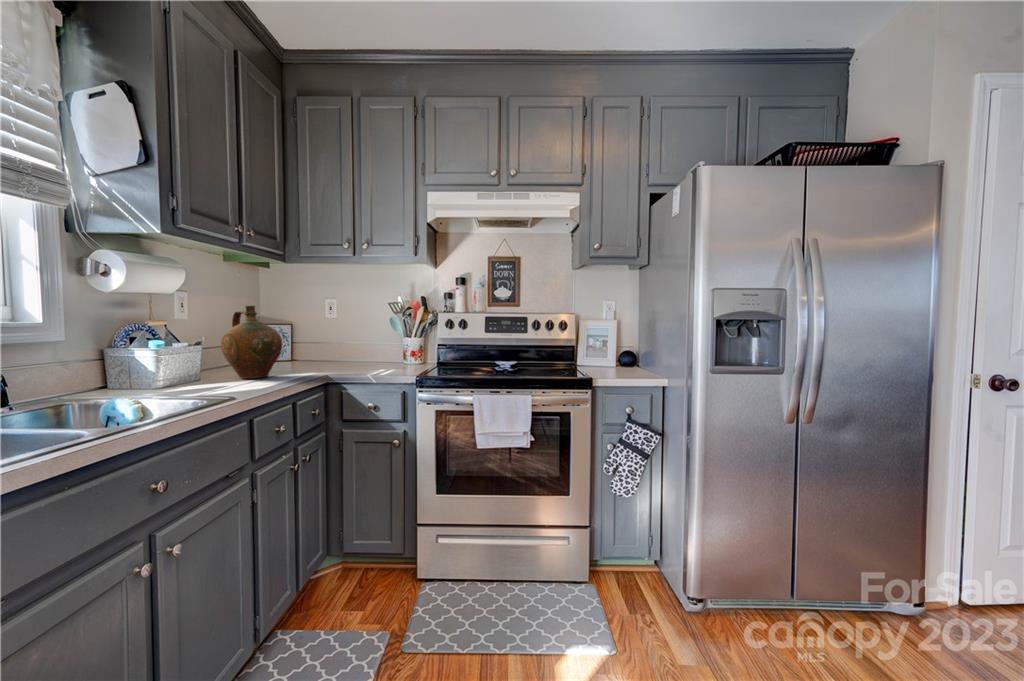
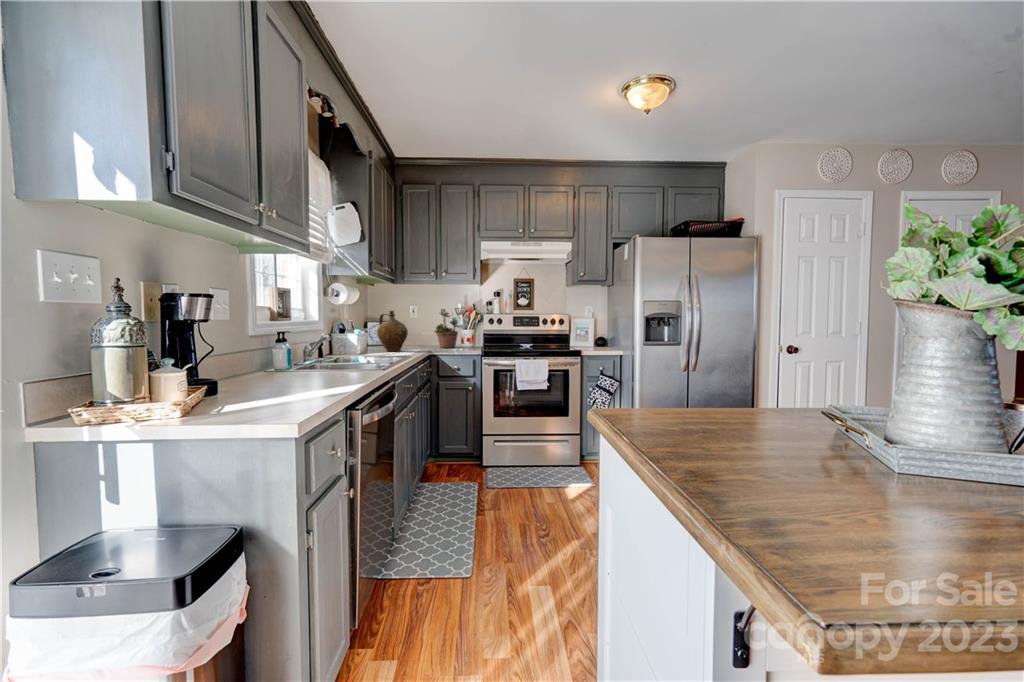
potted plant: none [345,298,396,369] -> present [435,309,462,348]

